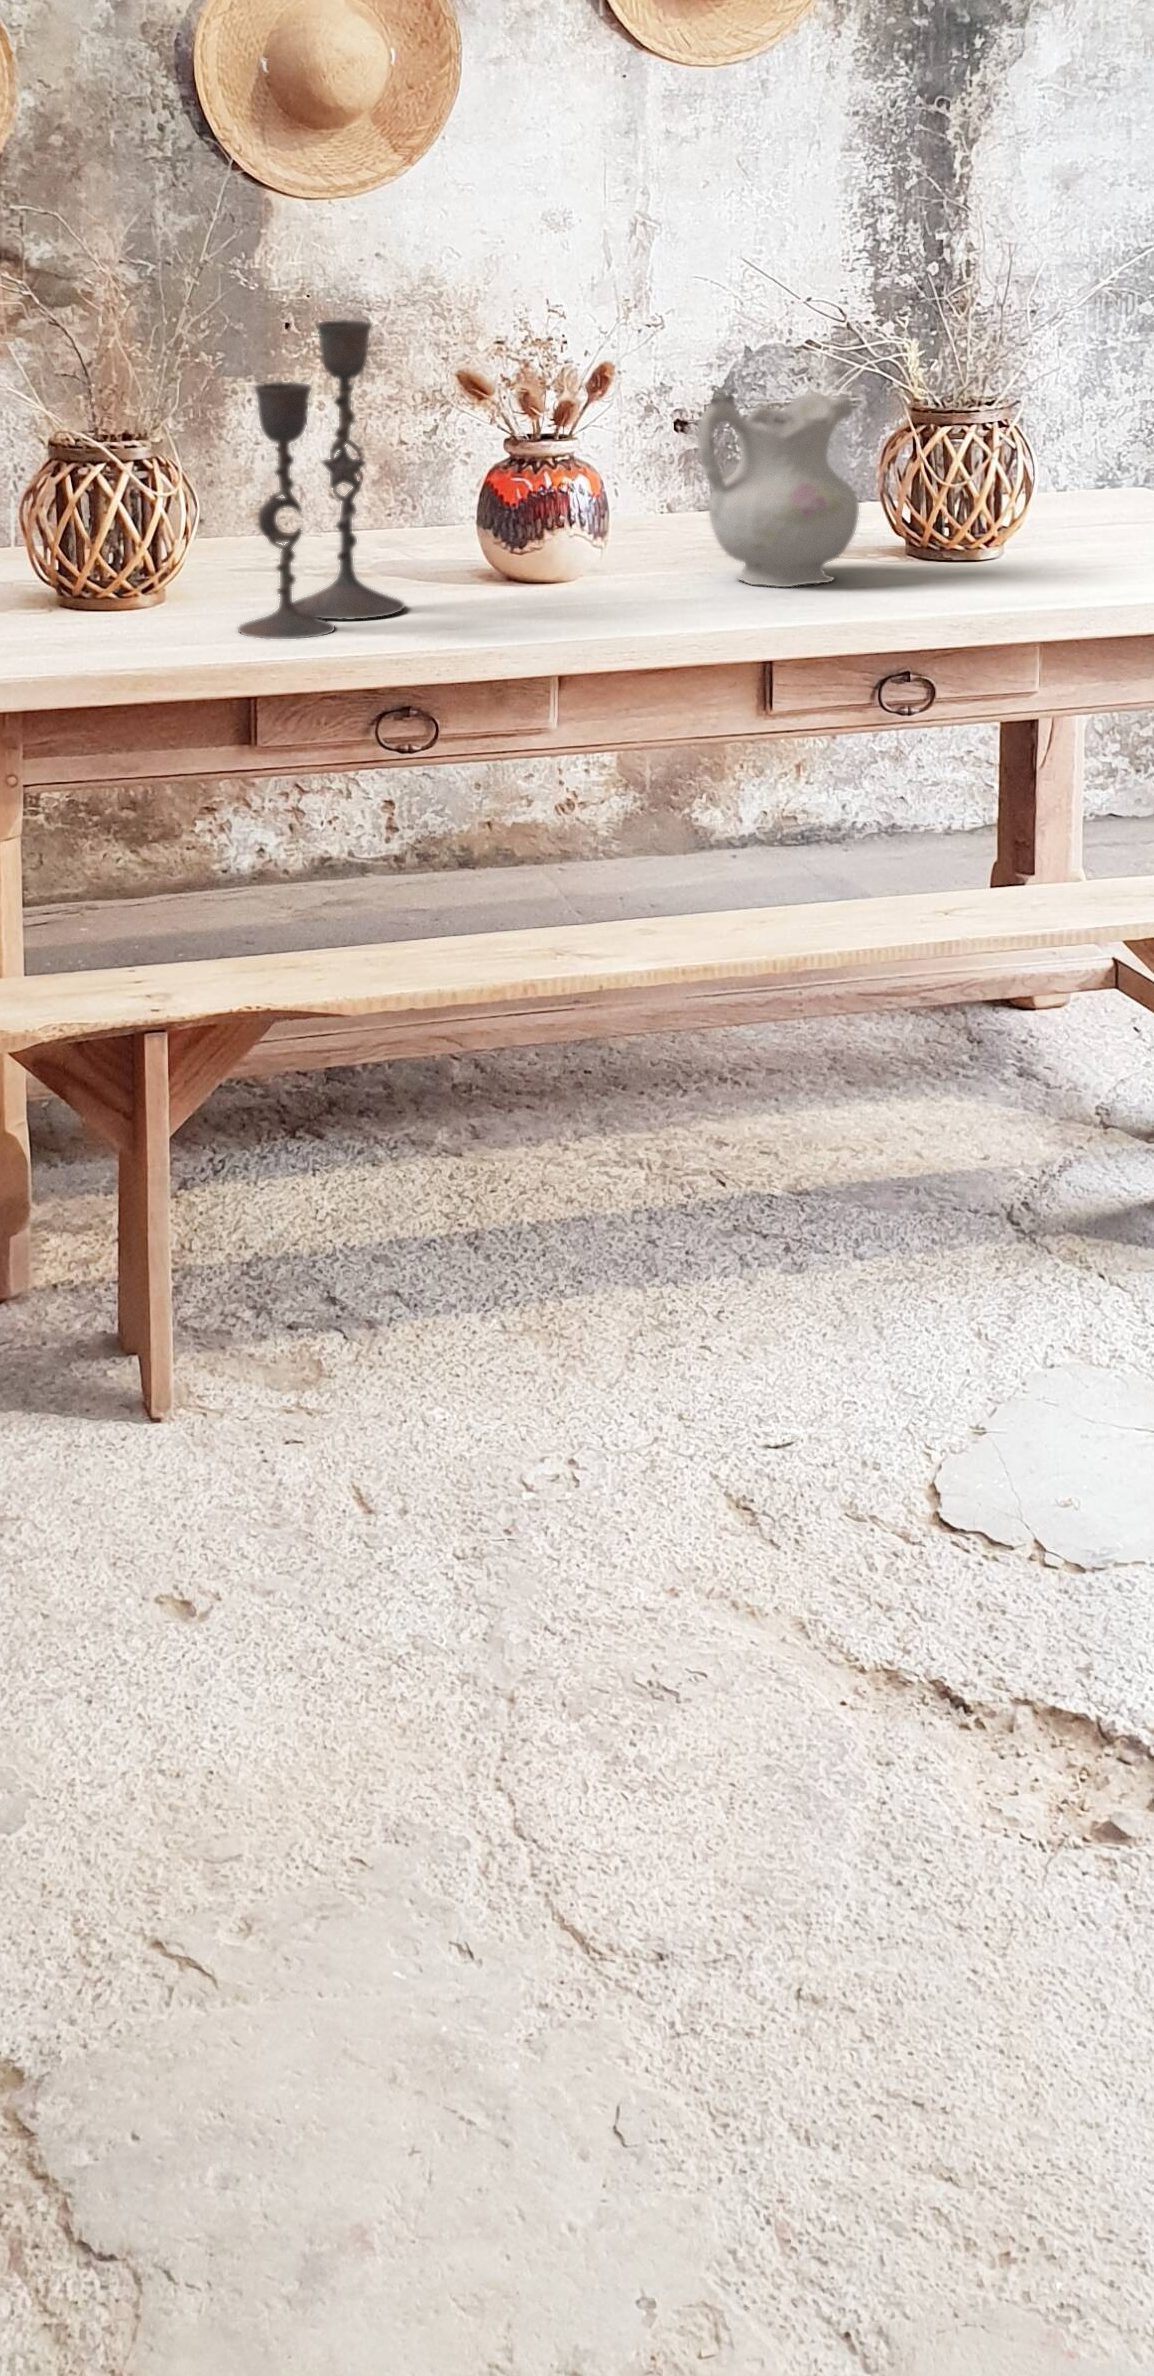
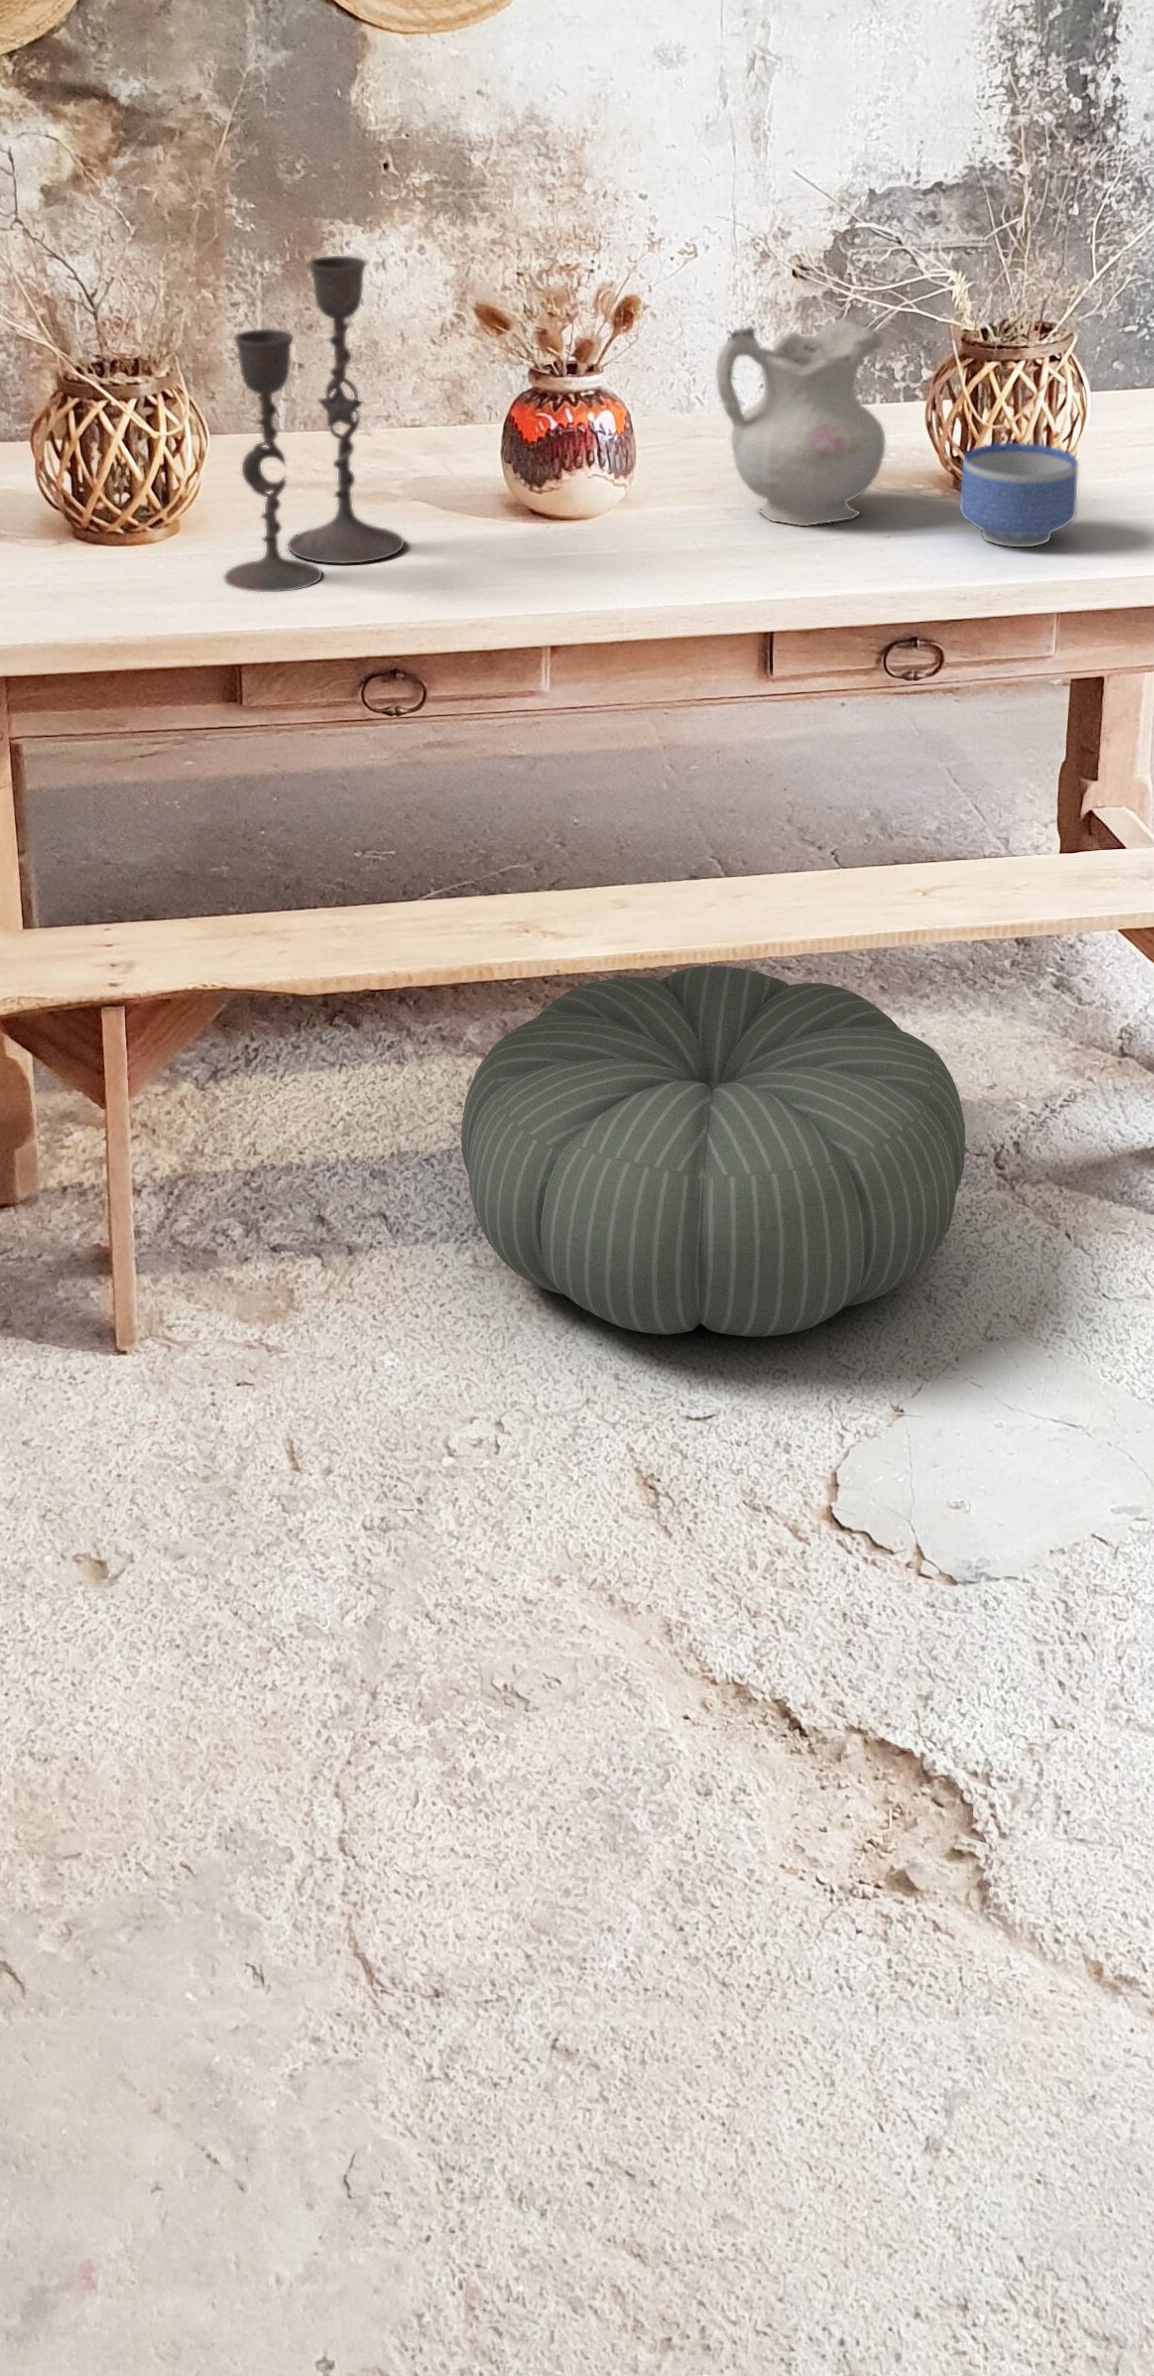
bowl: none [939,502,1052,595] -> present [960,443,1078,547]
pouf: none [489,1026,1001,1372] -> present [461,966,965,1337]

